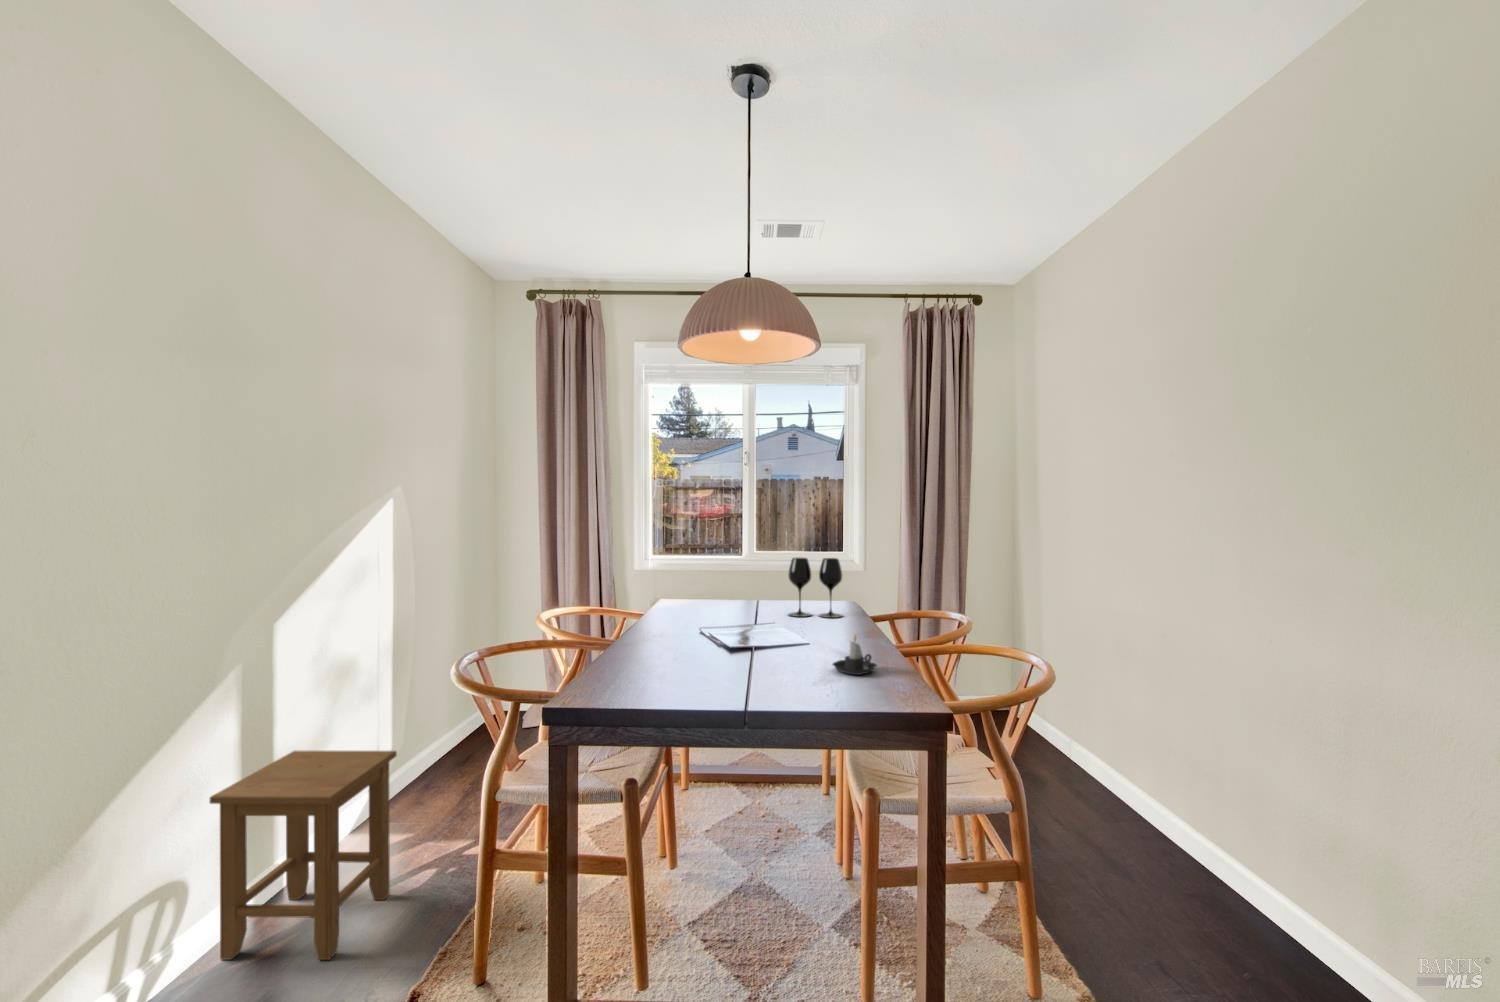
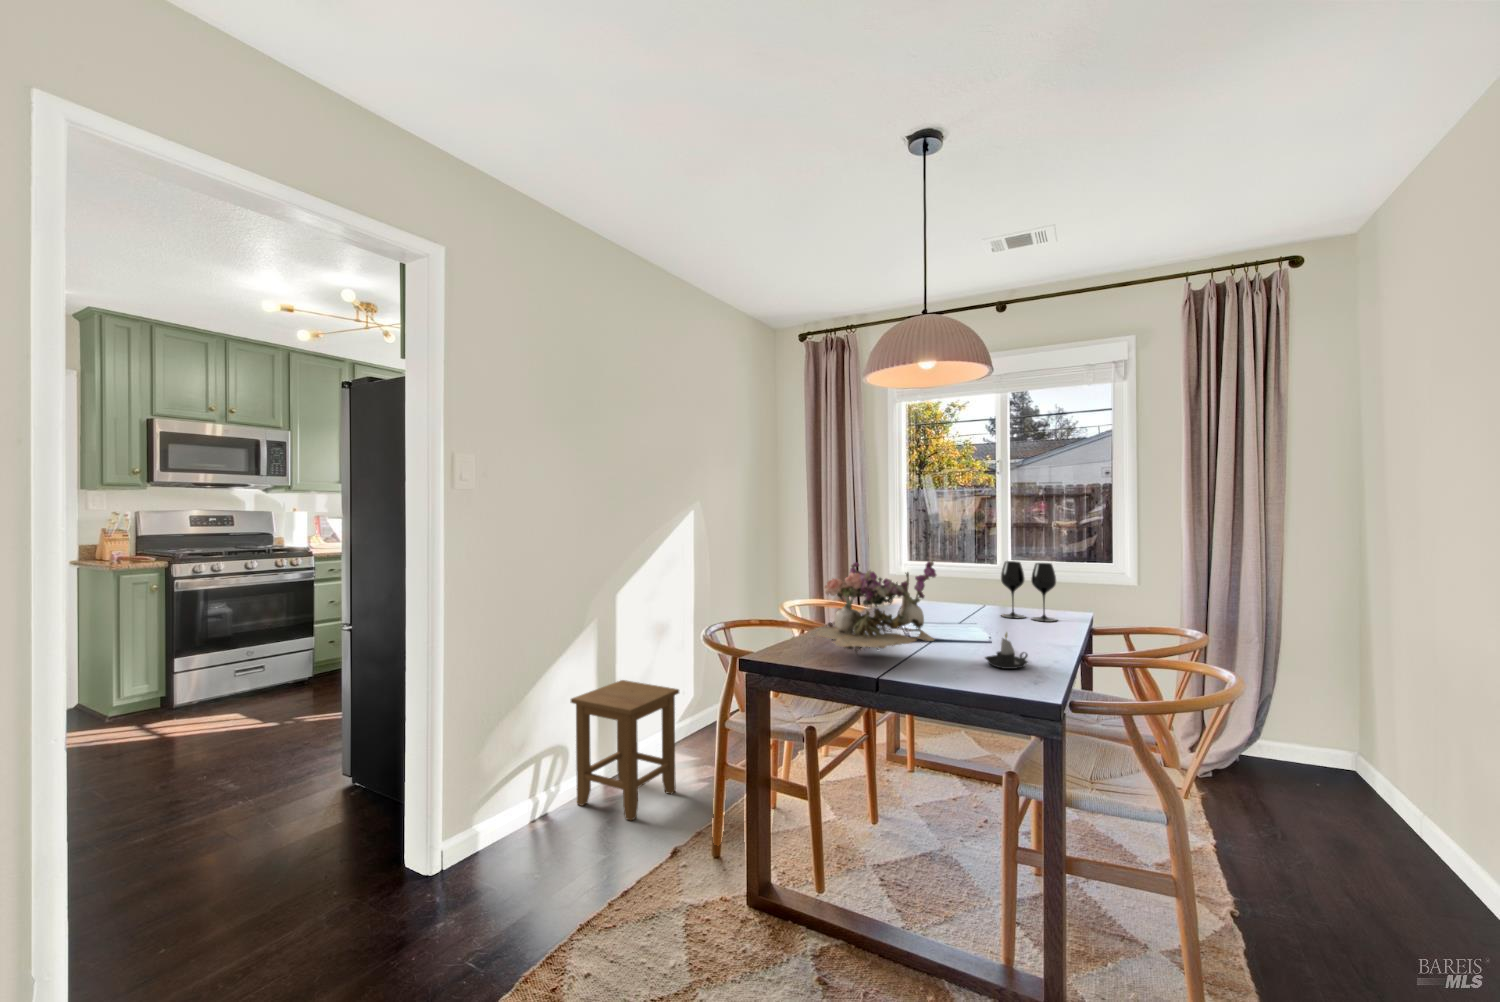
flower arrangement: none [635,557,789,679] -> present [813,559,936,653]

